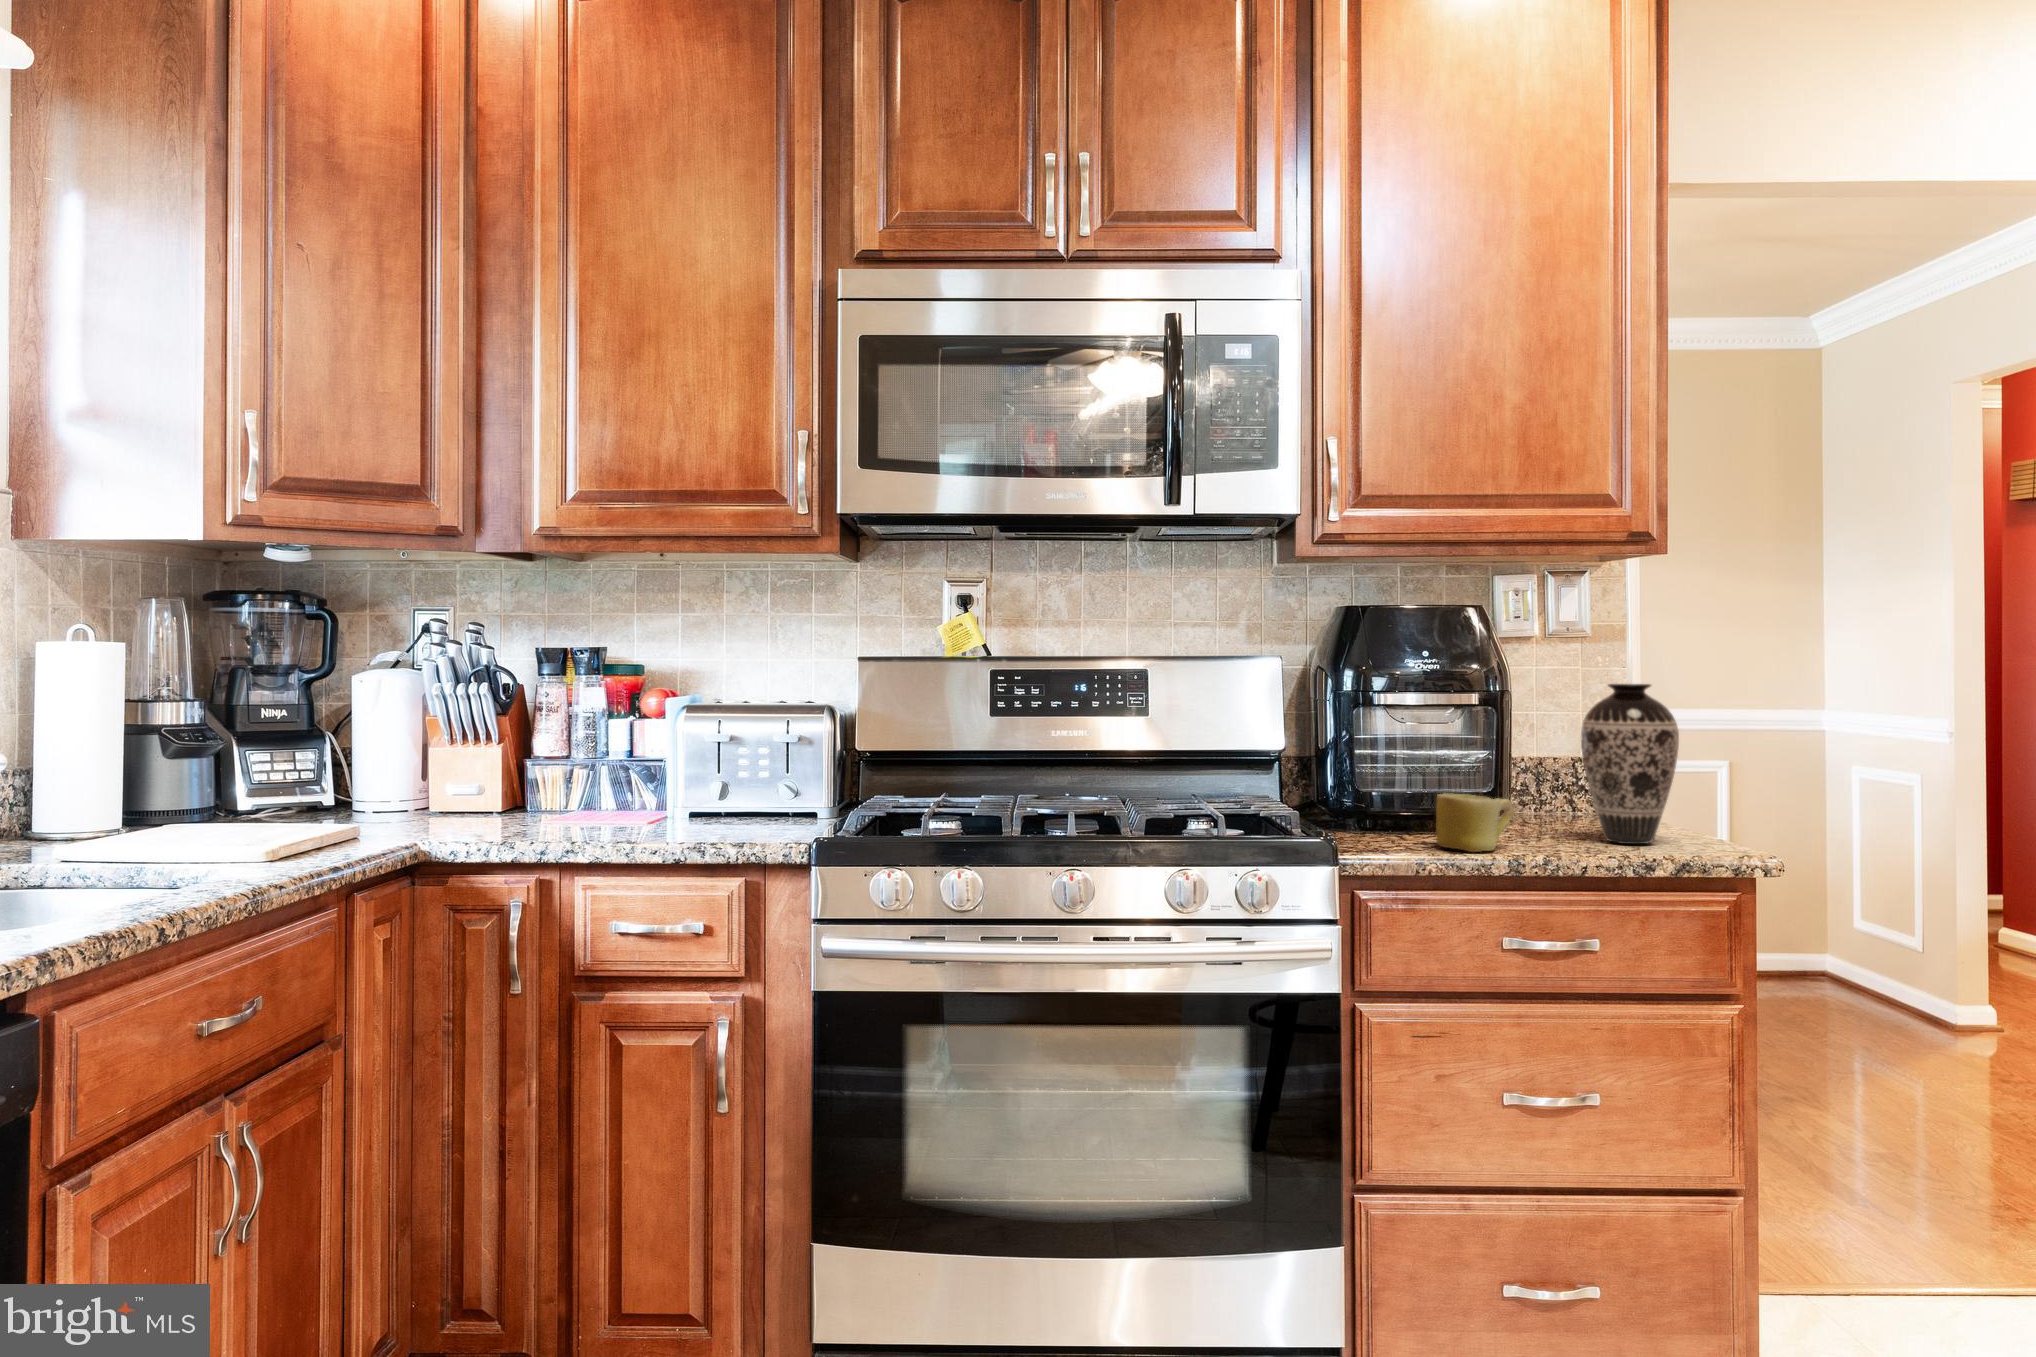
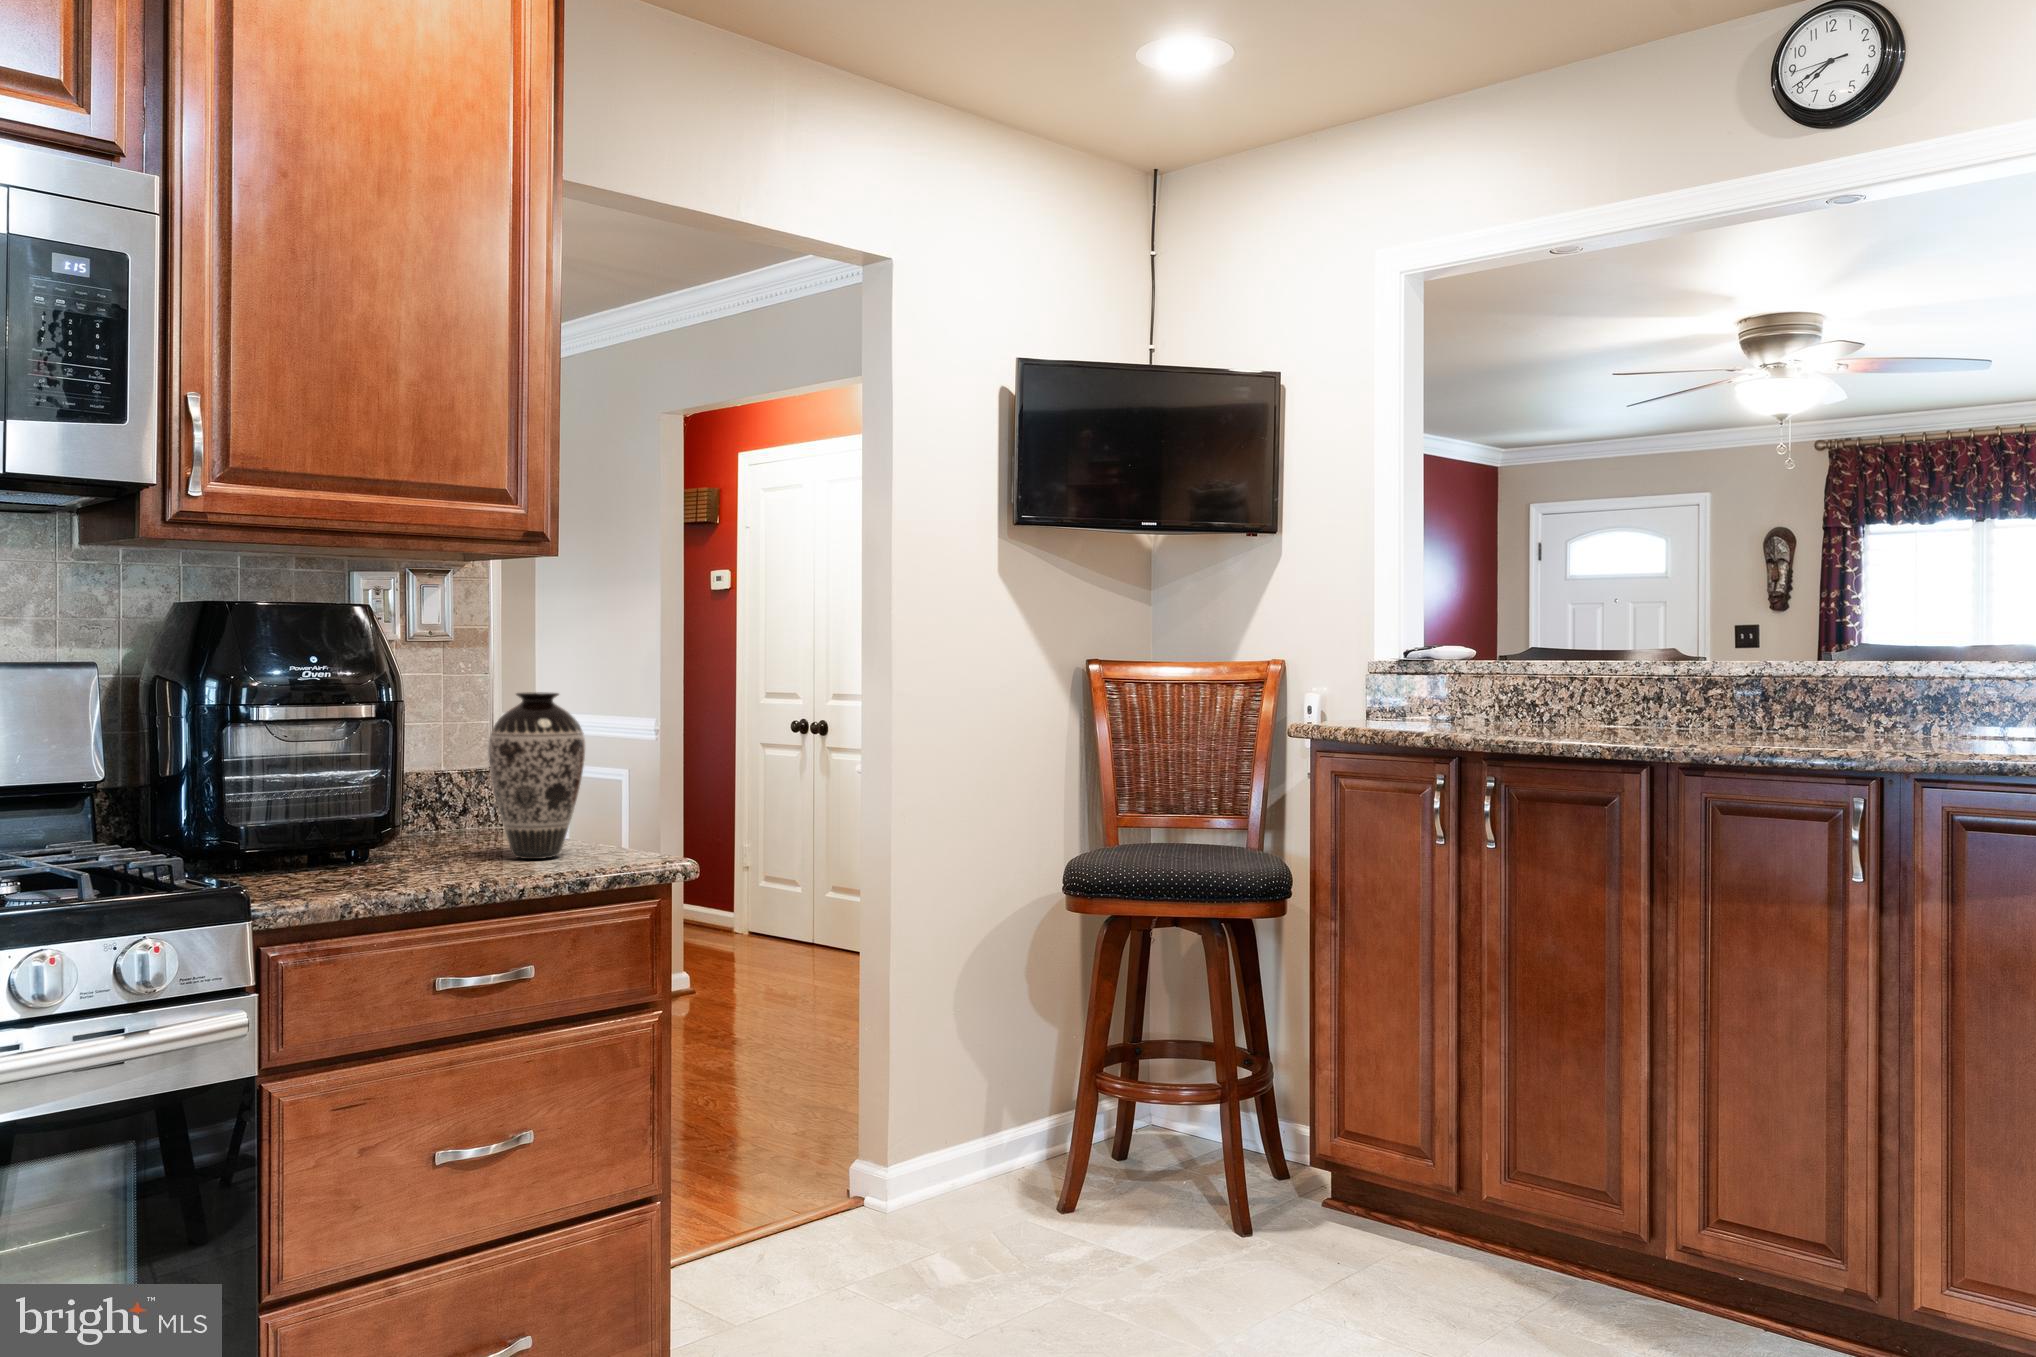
mug: present [1436,793,1514,852] -> none [352,822,438,887]

